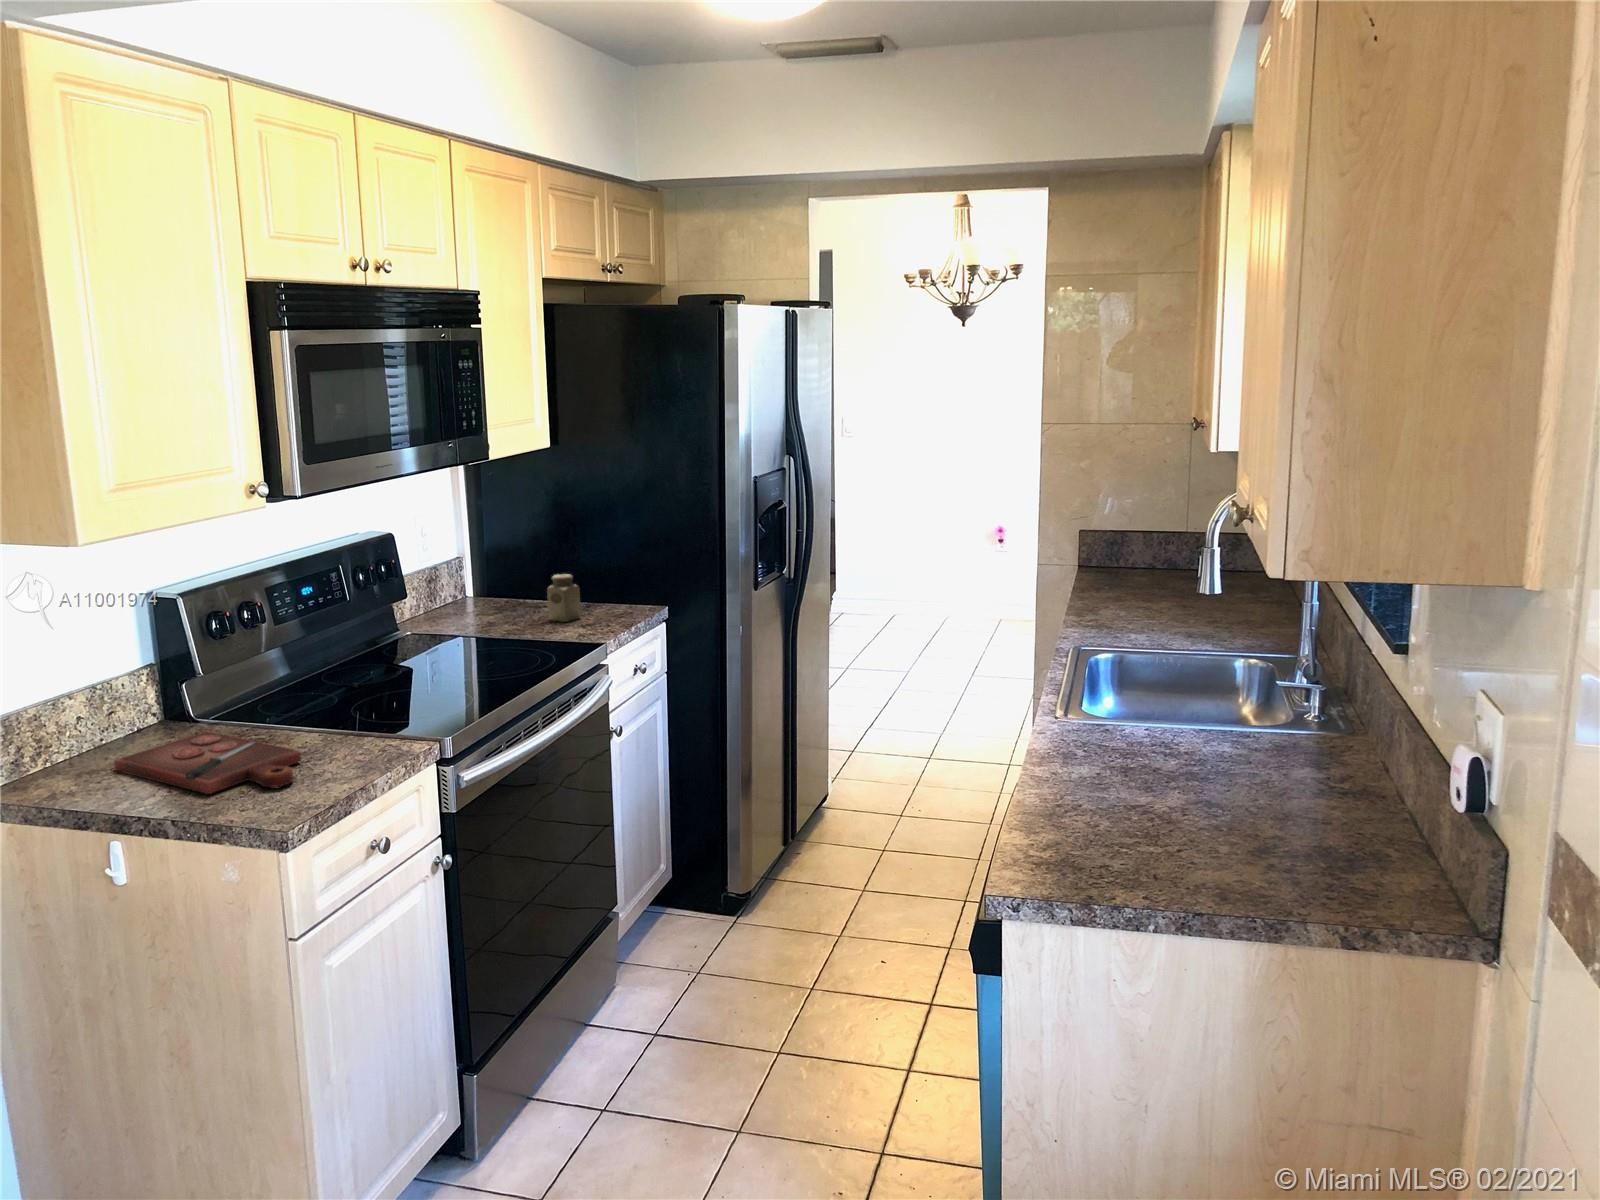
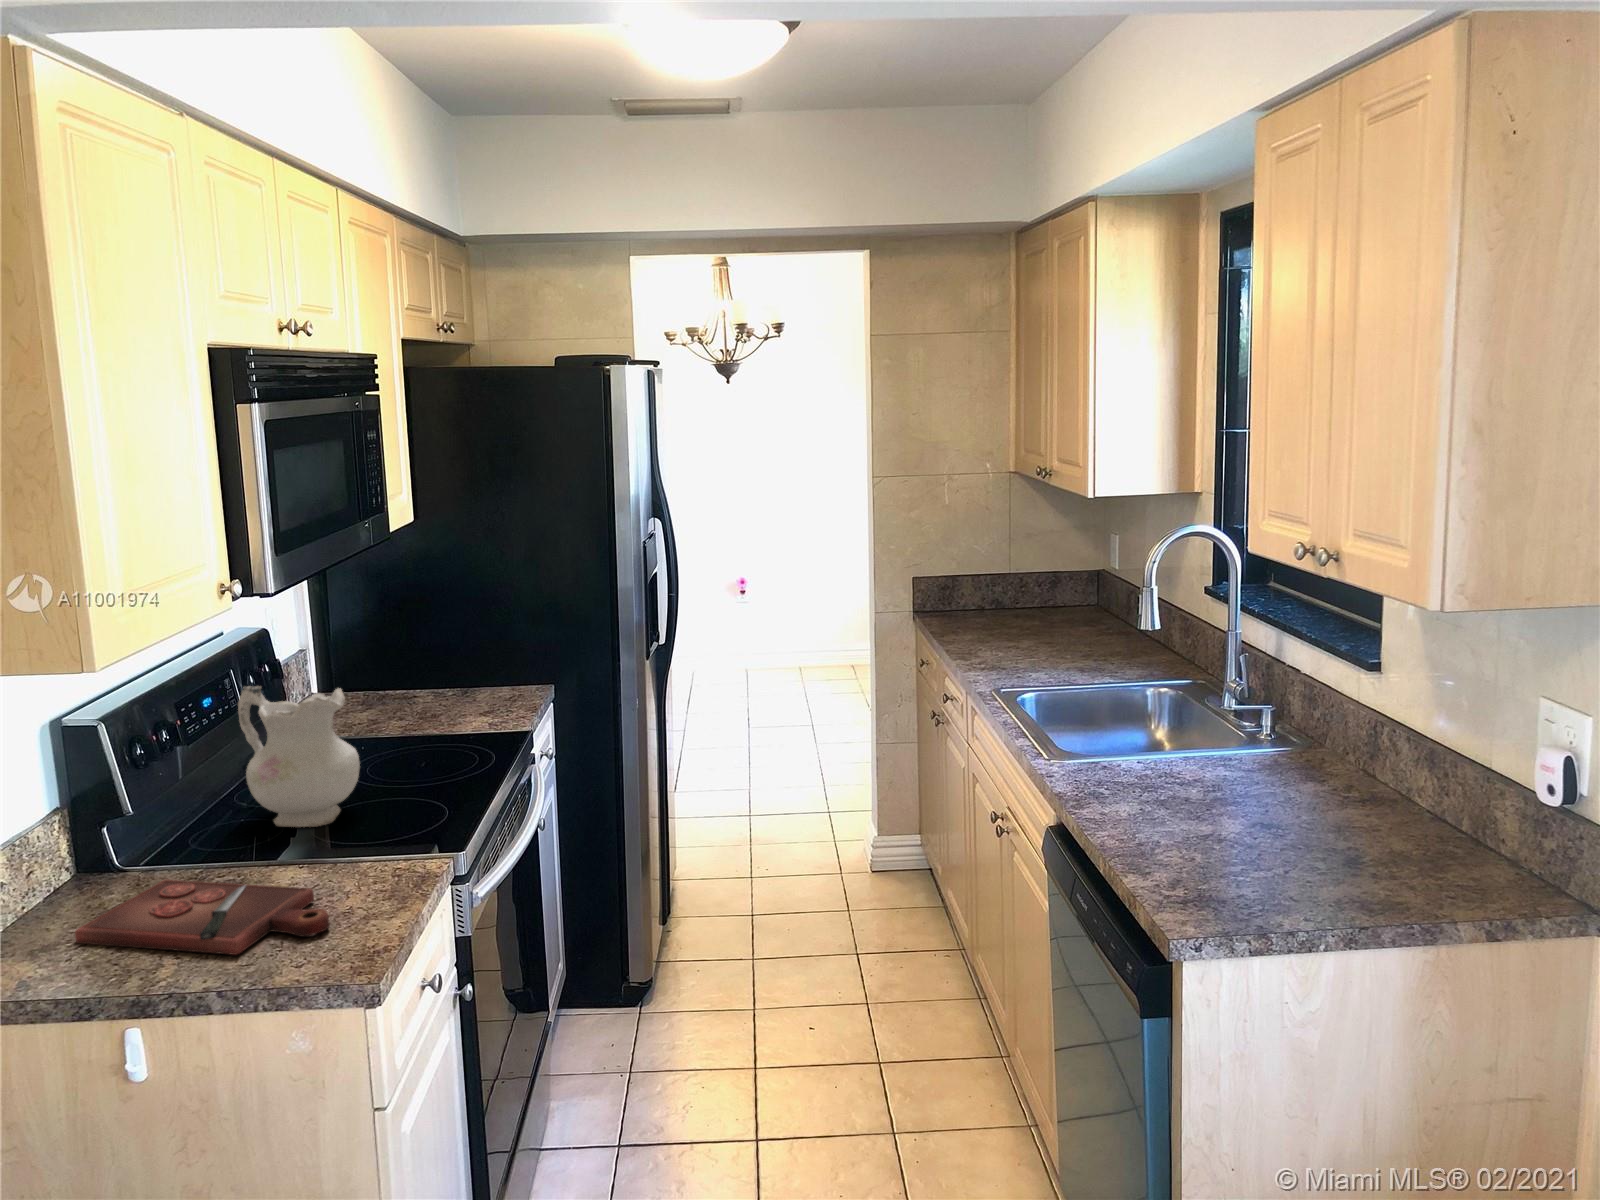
salt shaker: present [547,574,581,622] -> none [436,658,472,710]
ceramic pitcher: none [309,579,406,705] -> present [238,686,360,827]

